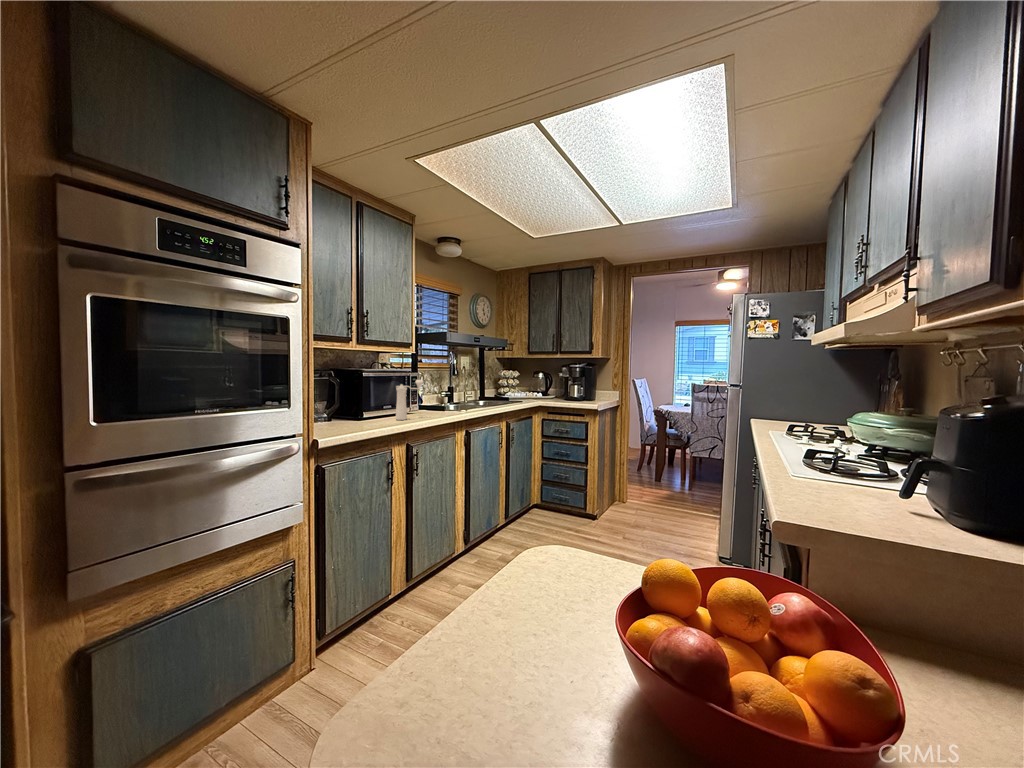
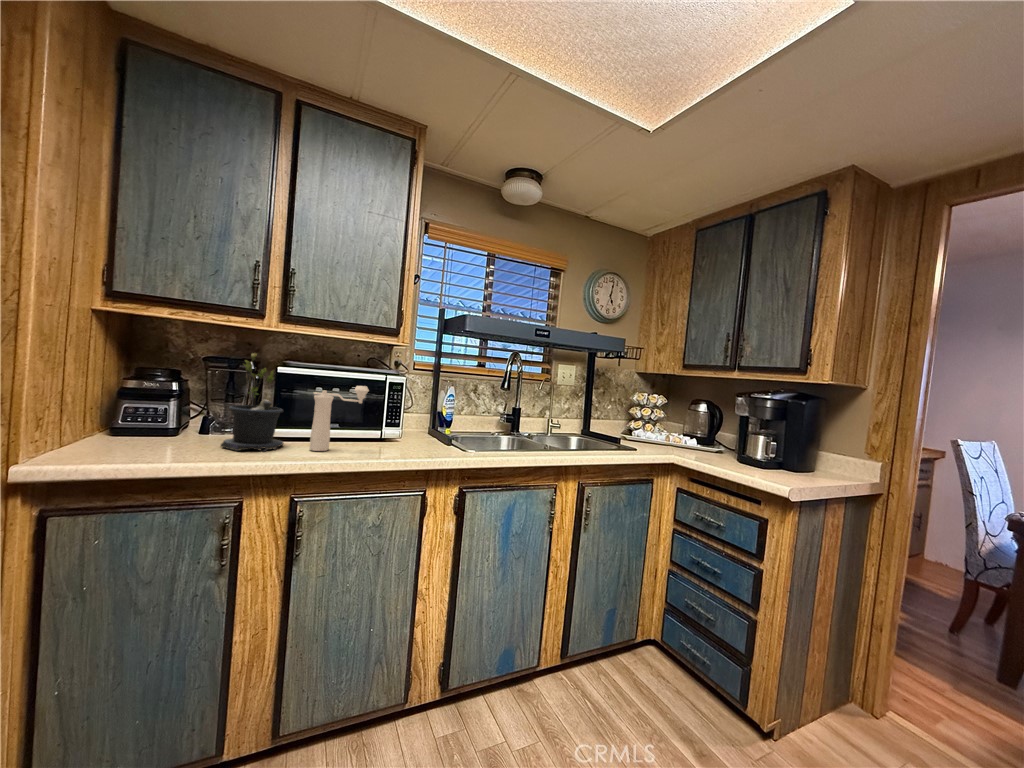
potted plant: none [349,366,384,425] -> present [221,353,283,451]

